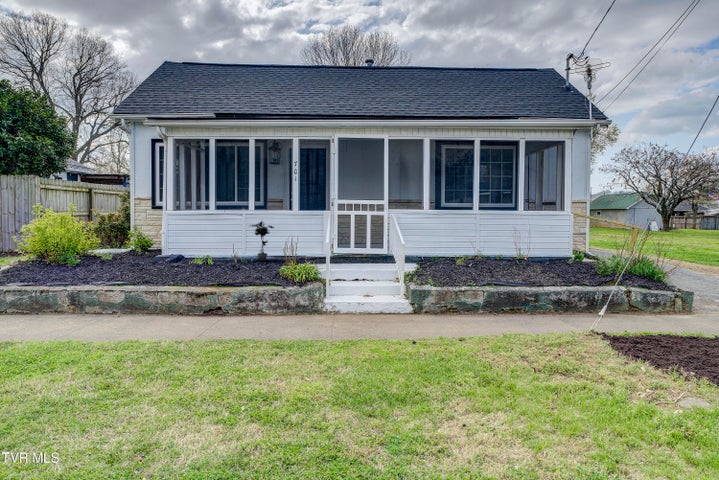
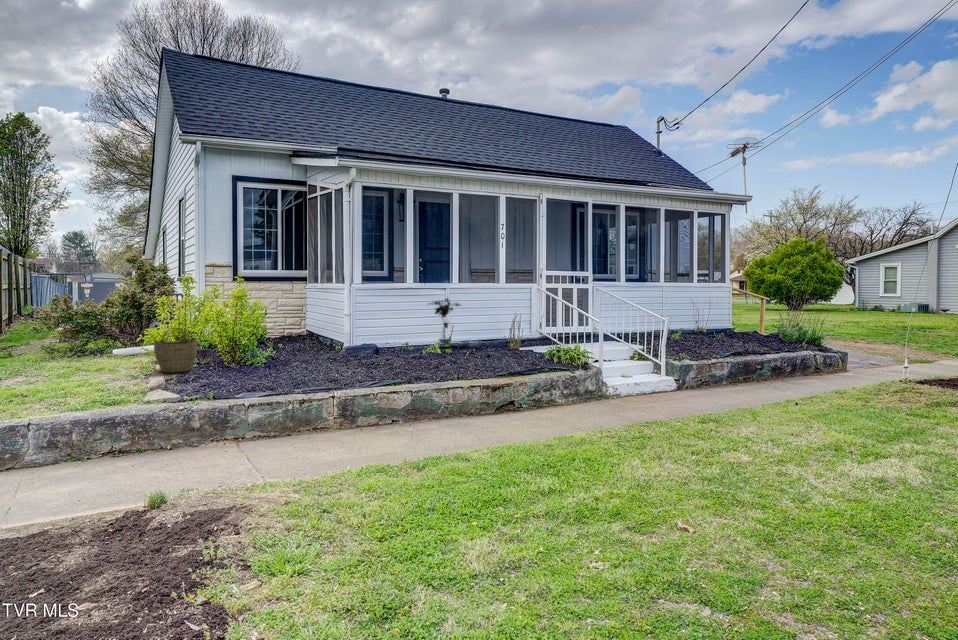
woven basket: none [31,237,62,266] -> present [154,328,197,373]

